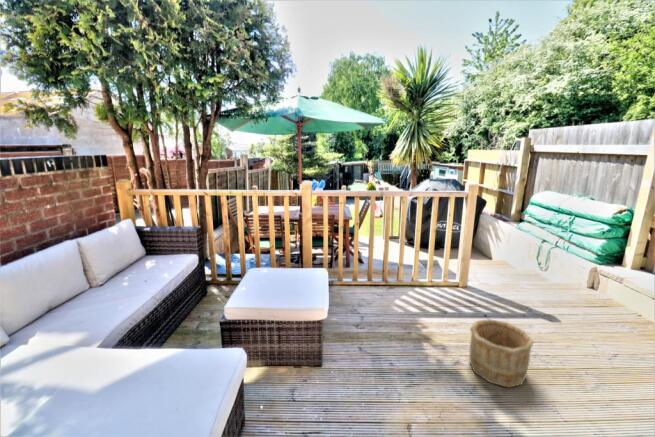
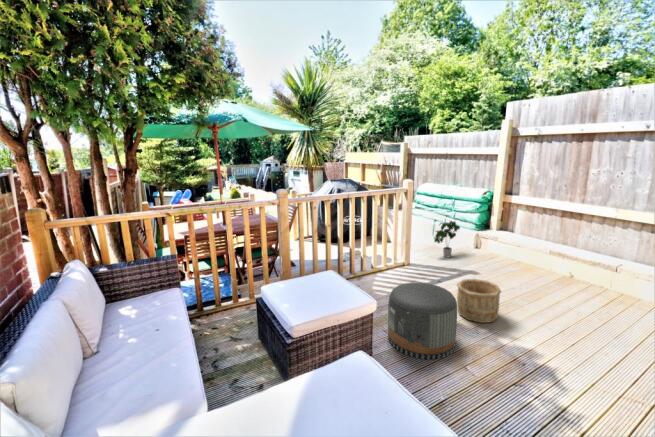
potted plant: none [514,242,562,290] -> present [435,221,460,257]
pouf: none [351,301,433,402] -> present [388,283,457,359]

